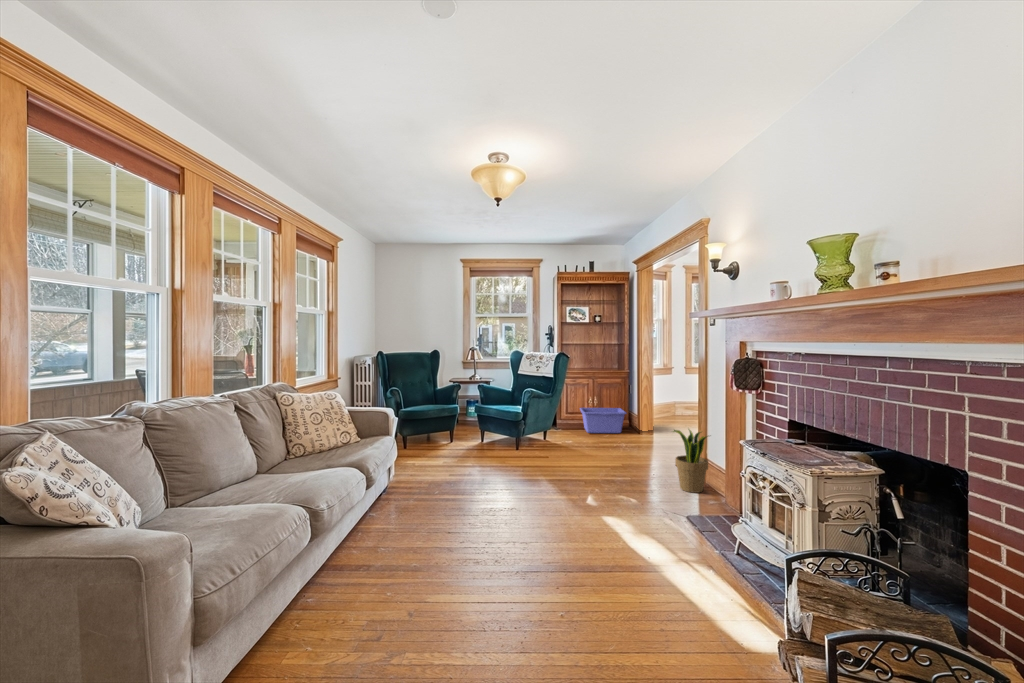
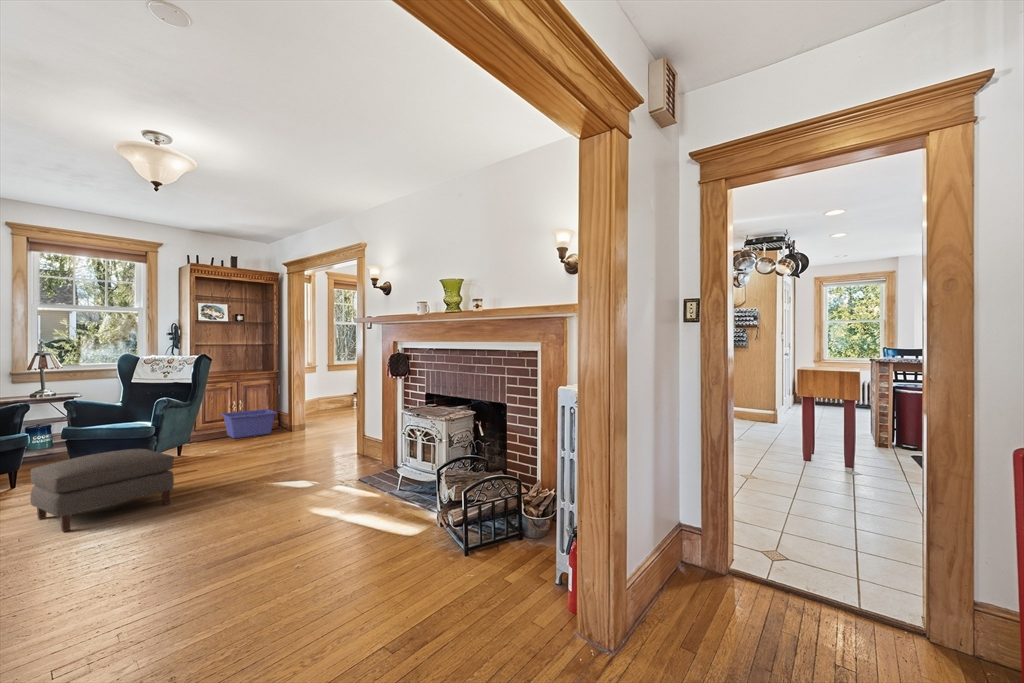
potted plant: present [673,430,708,493] -> none [337,412,370,465]
ottoman: none [420,435,508,499] -> present [30,449,174,532]

